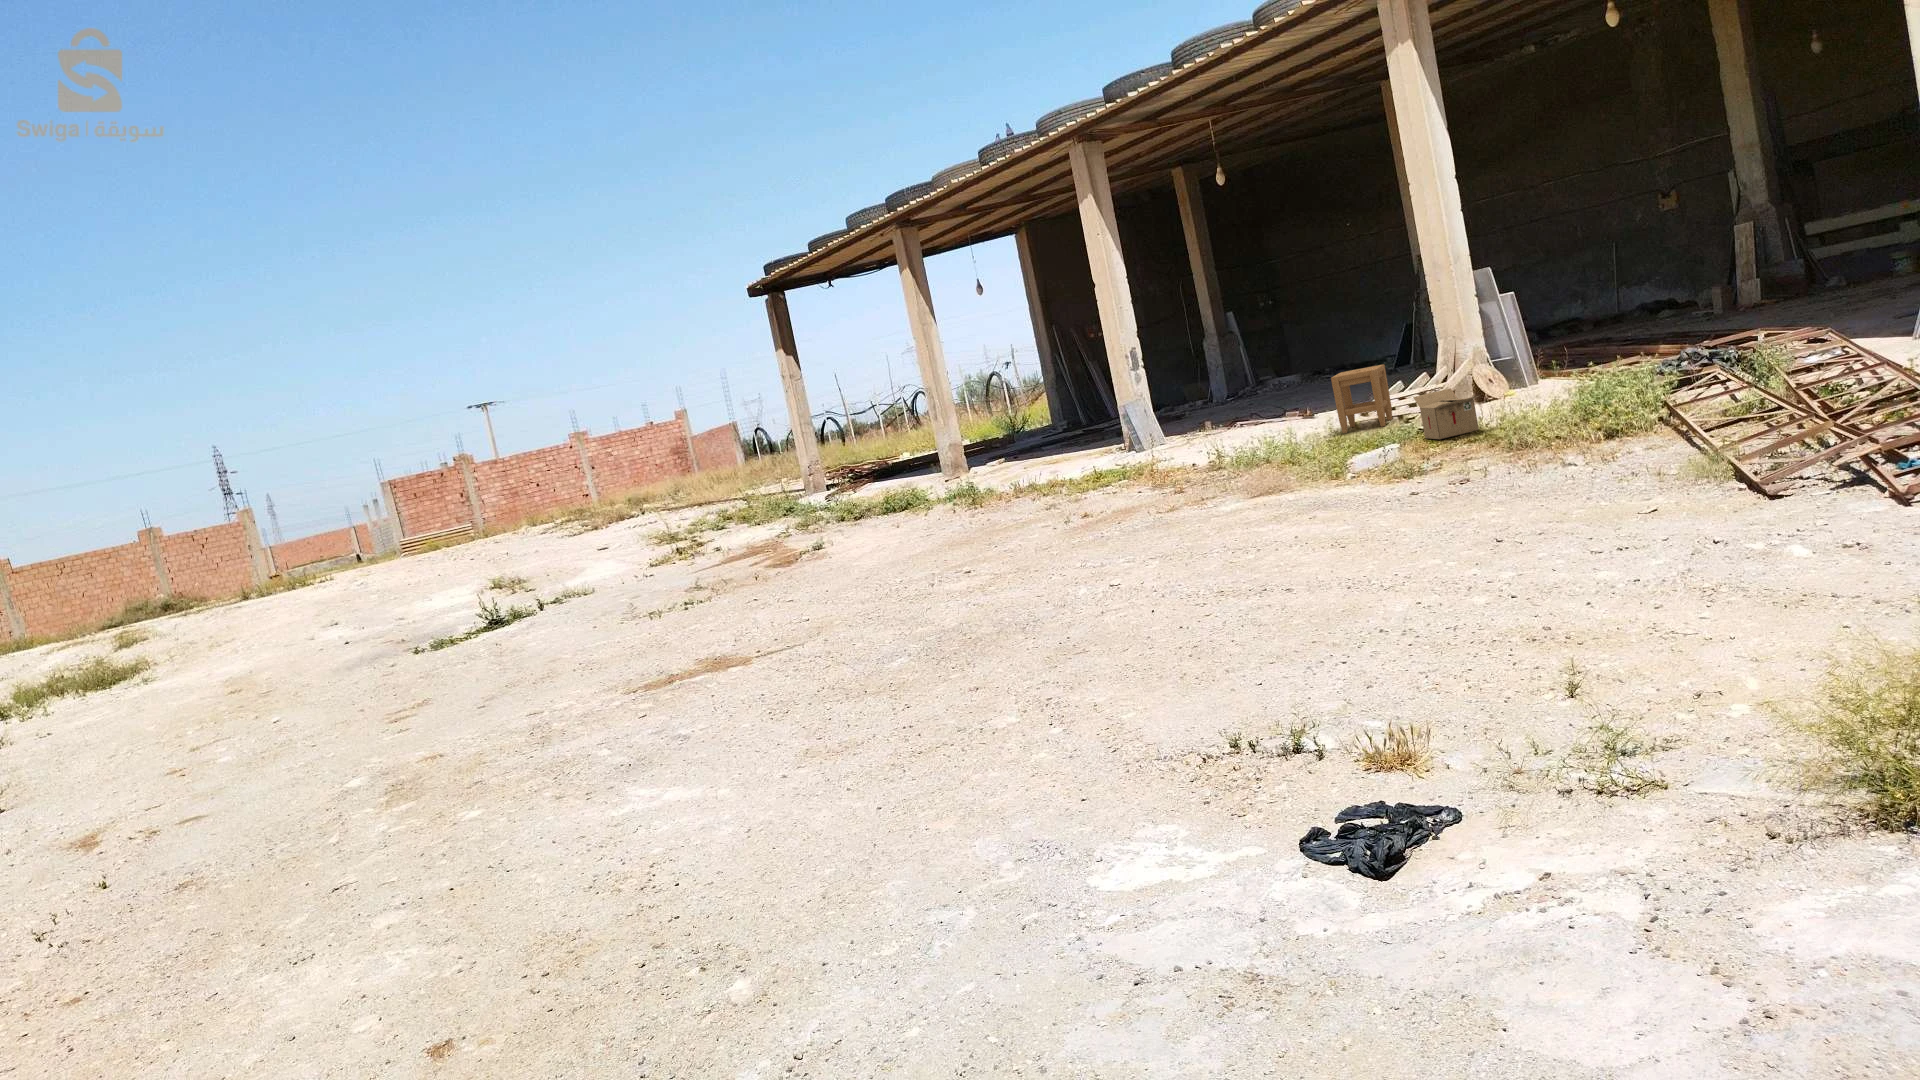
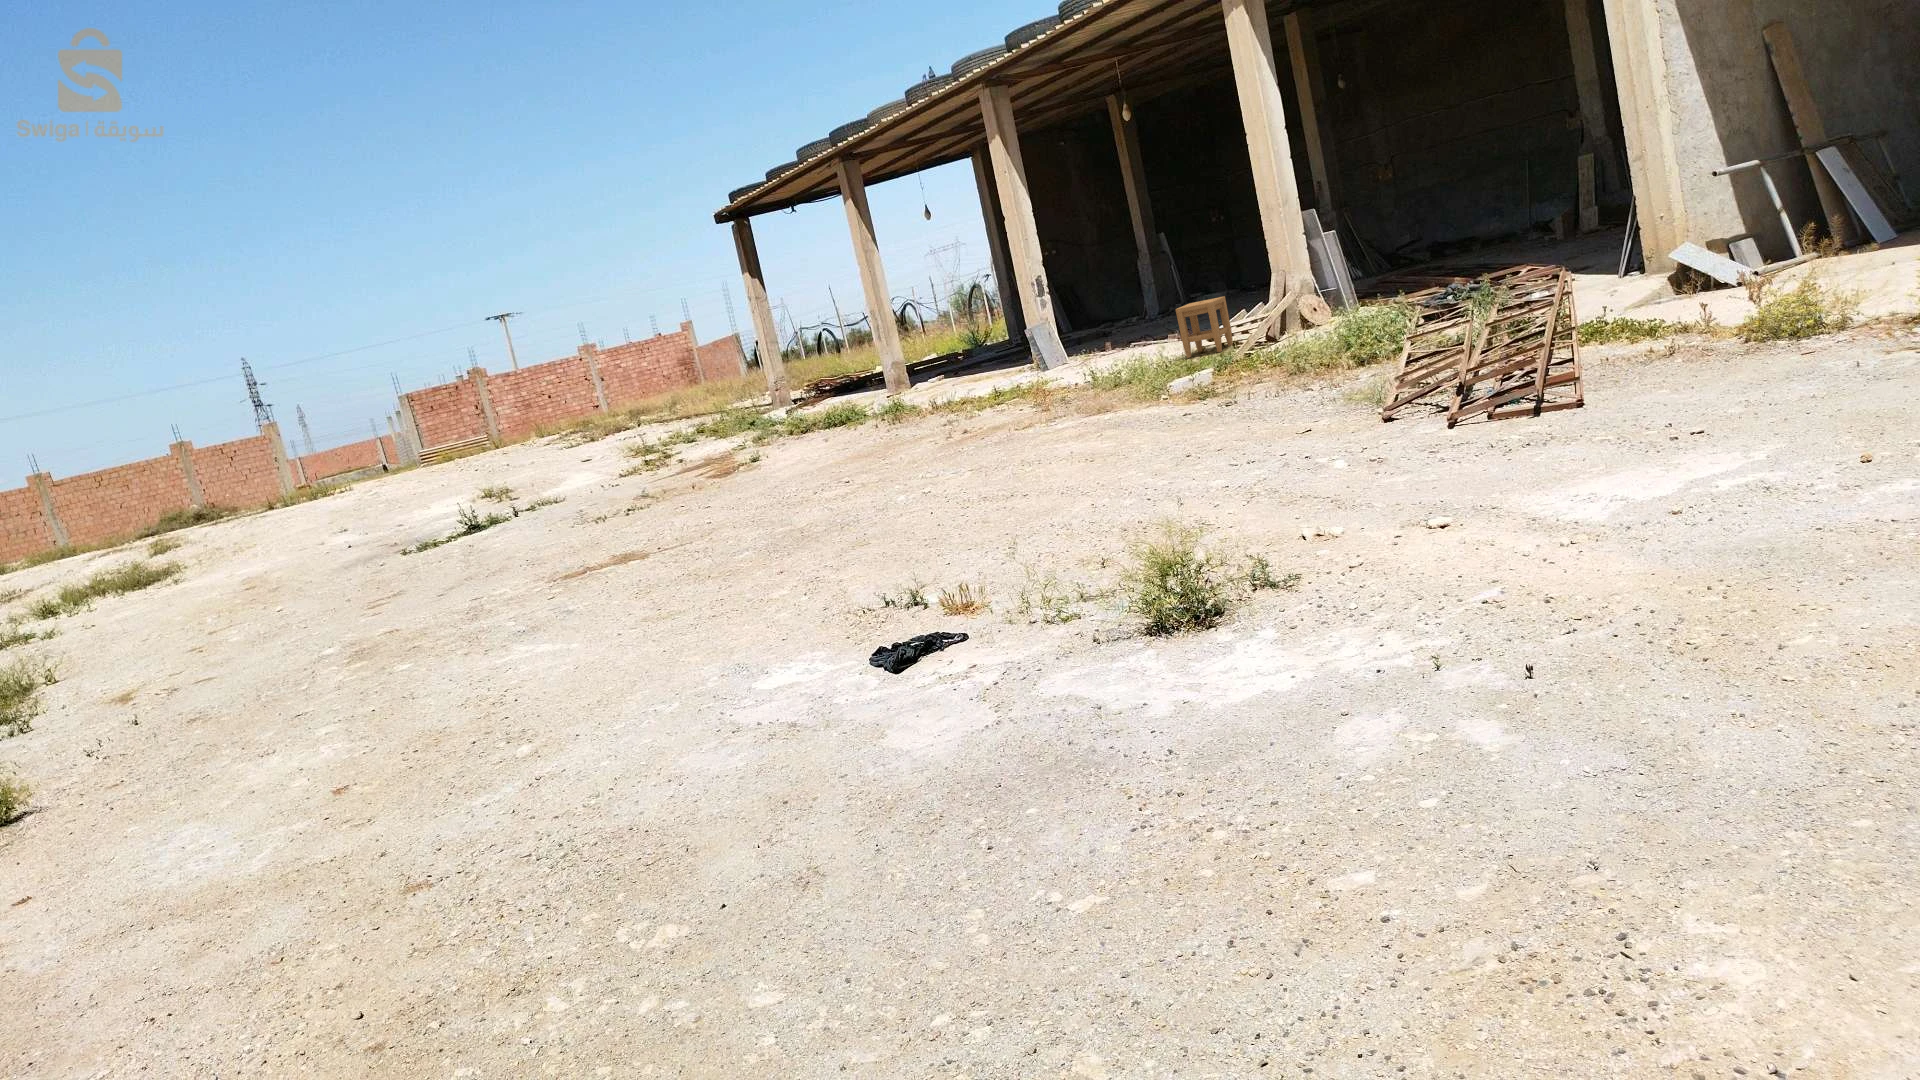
cardboard box: present [1413,388,1479,439] -> none [1227,321,1278,366]

